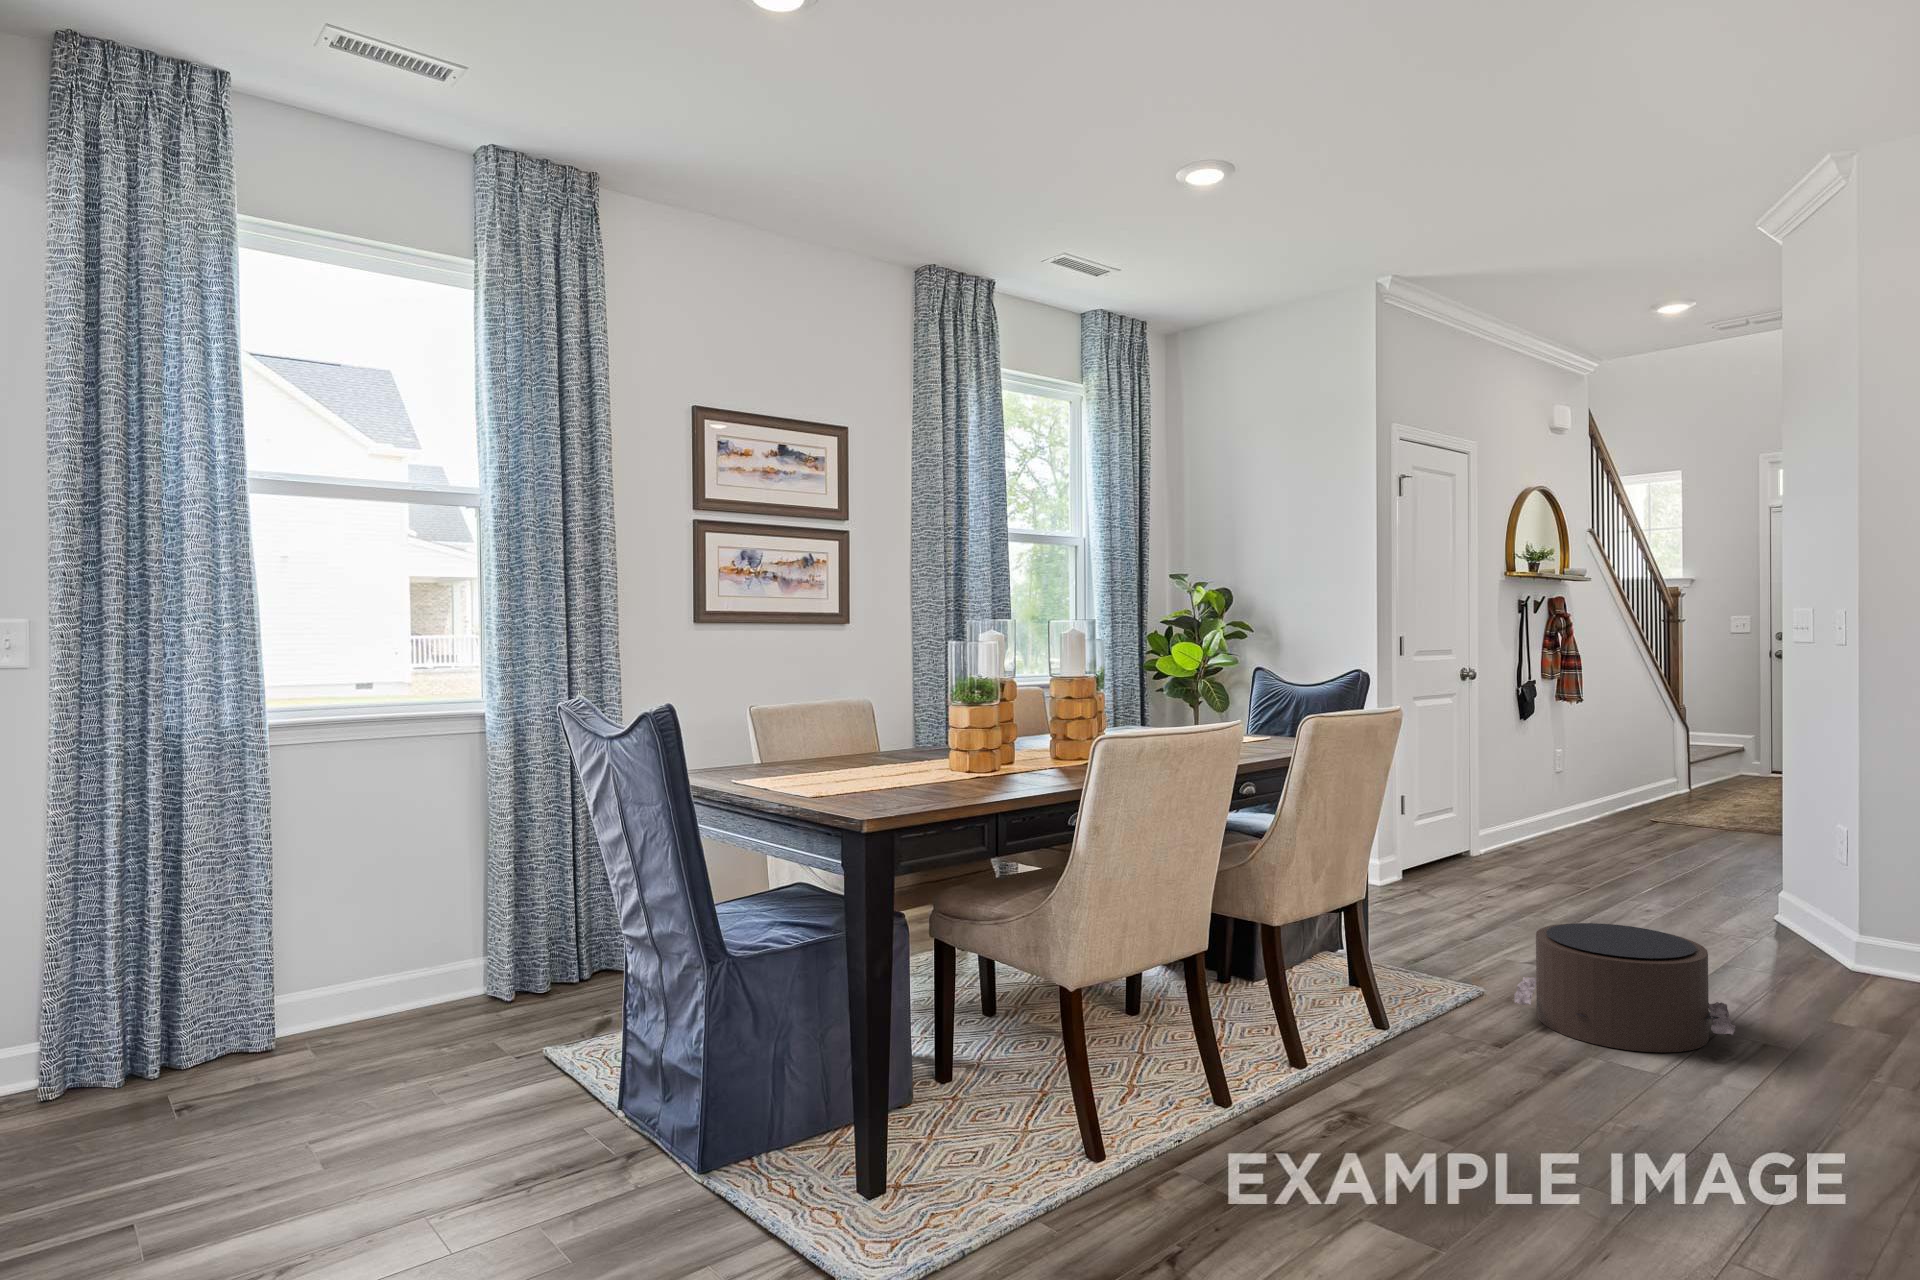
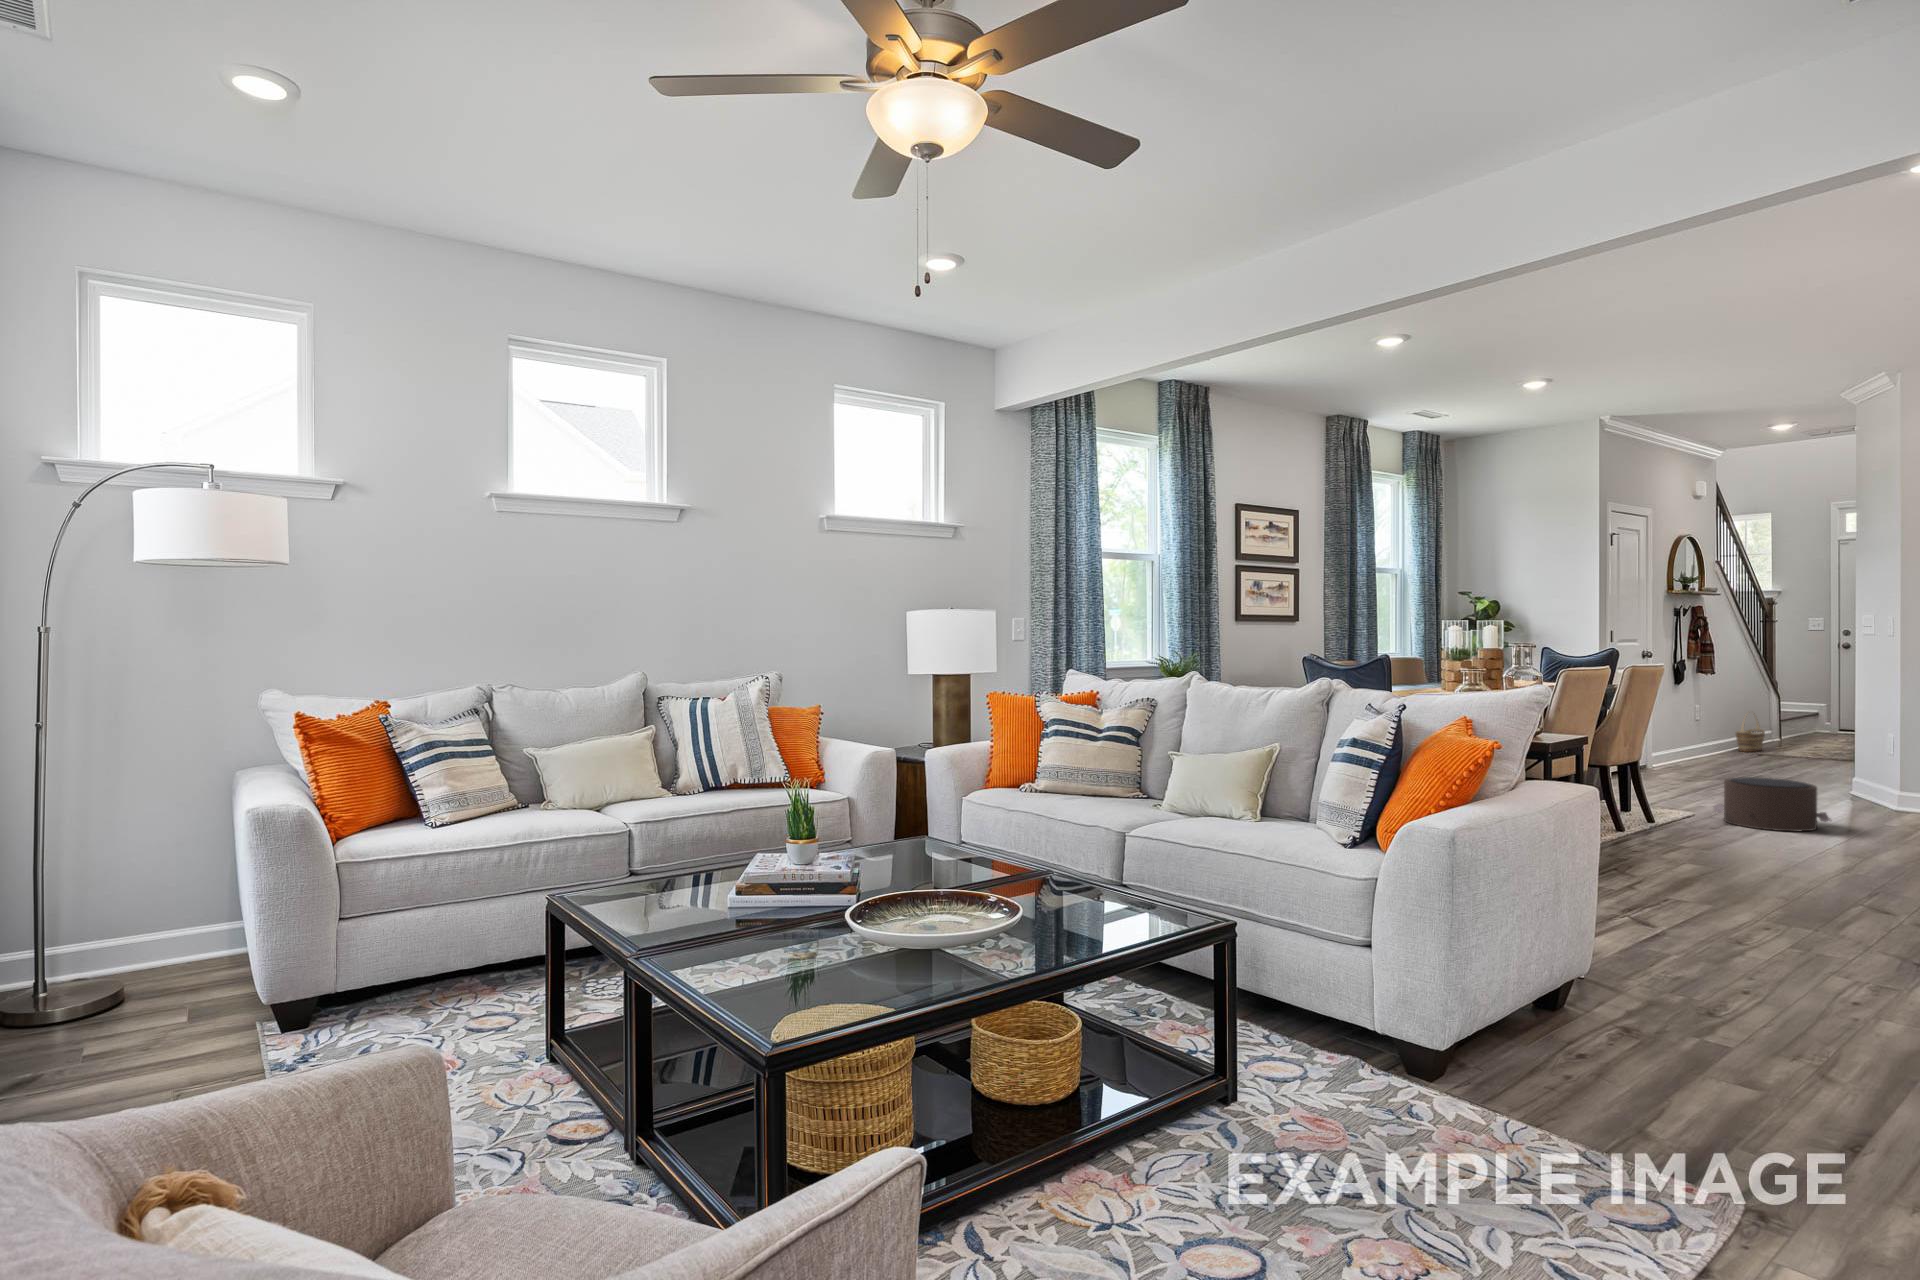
basket: none [1620,756,1662,818] -> present [1736,718,1765,752]

